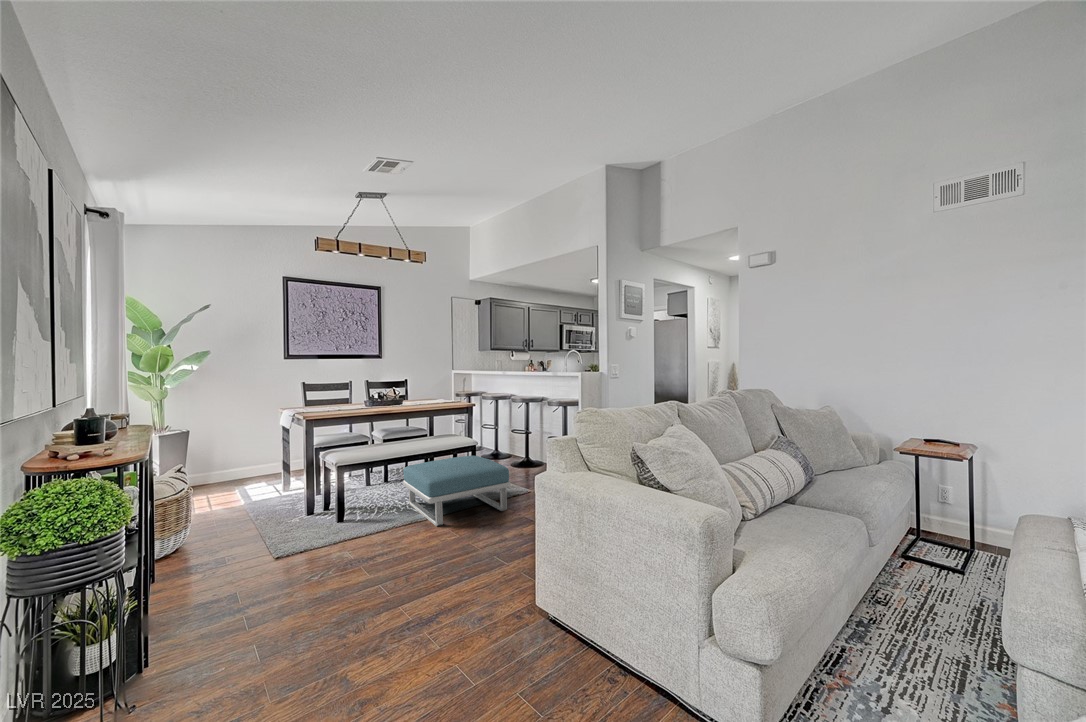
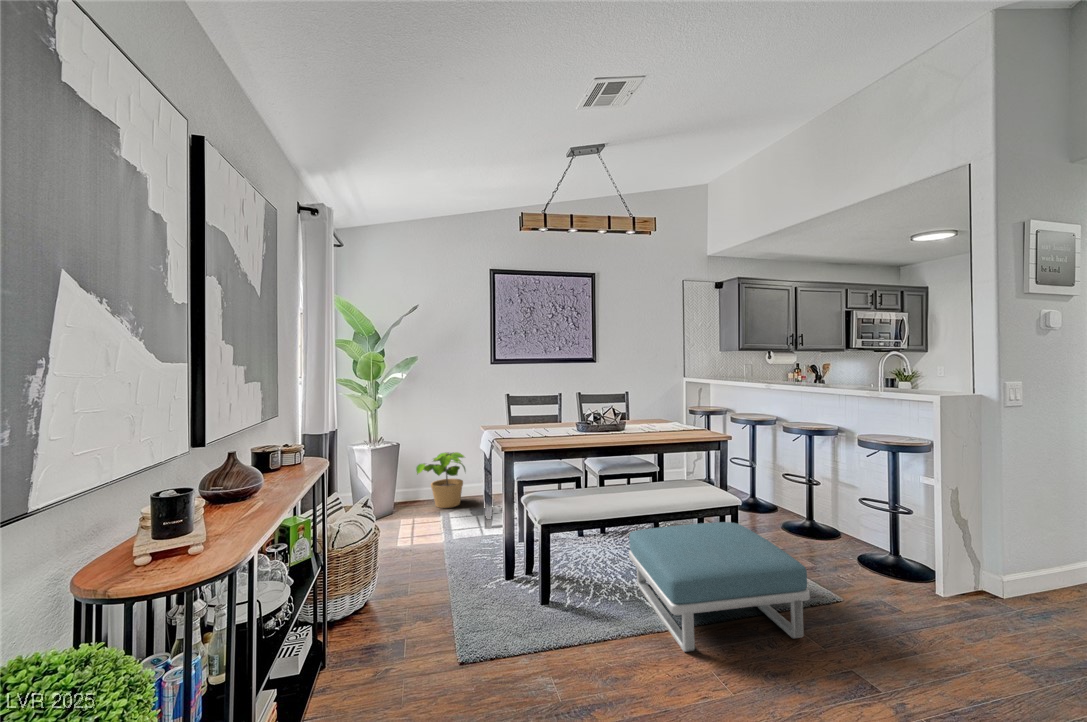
potted plant: none [210,433,263,484] -> present [416,452,465,508]

